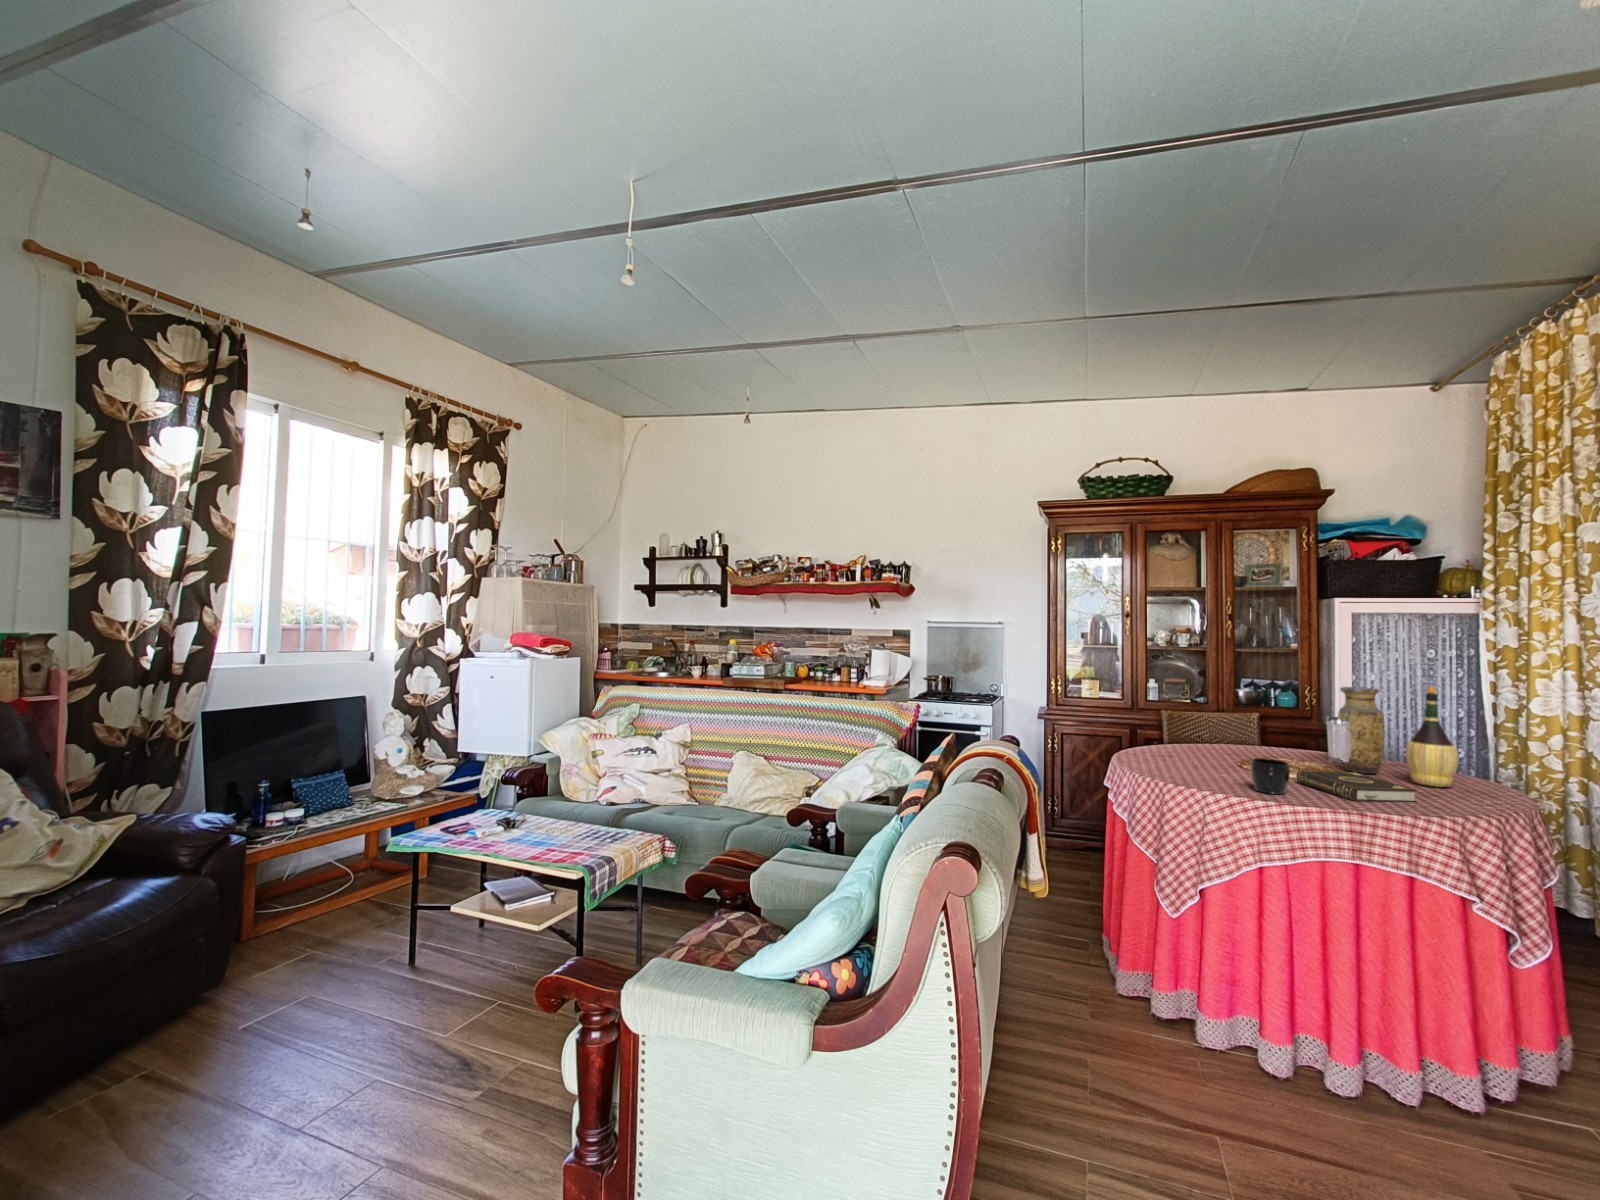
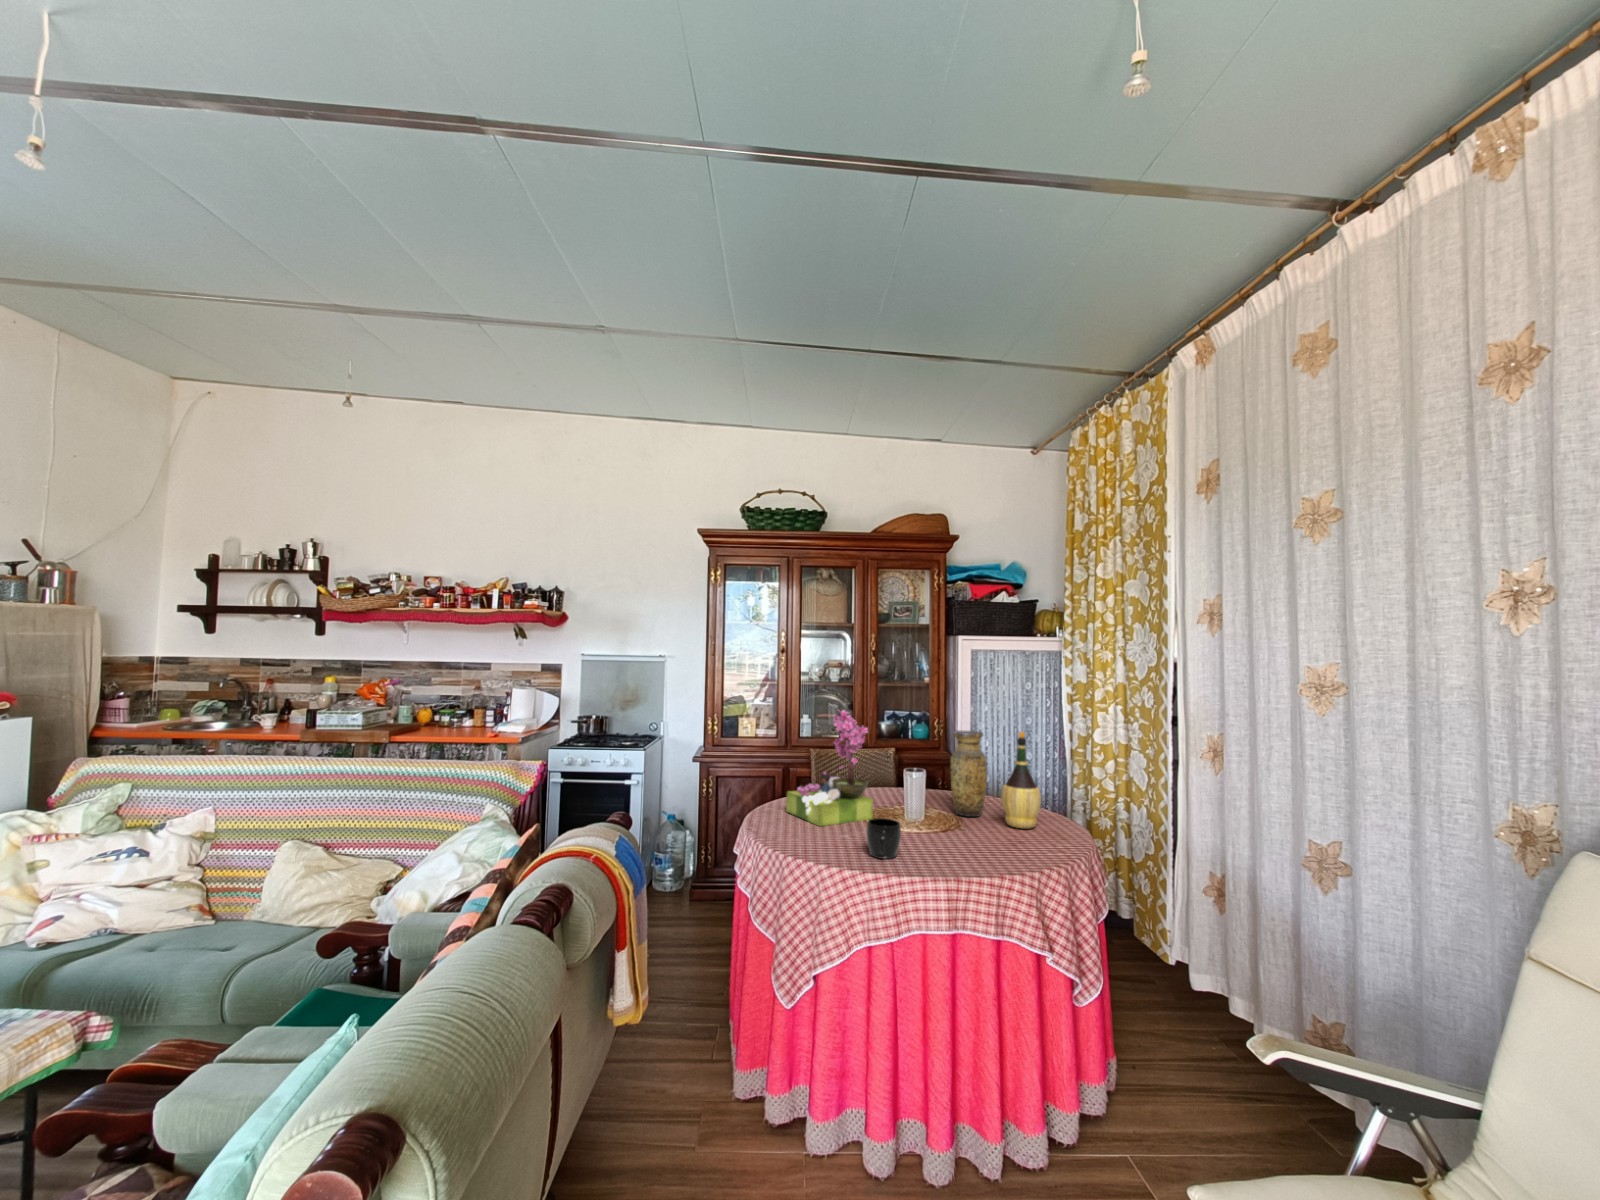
flower arrangement: none [1152,662,1248,768] -> present [786,710,873,826]
book: present [1297,771,1417,802] -> none [911,821,1007,859]

